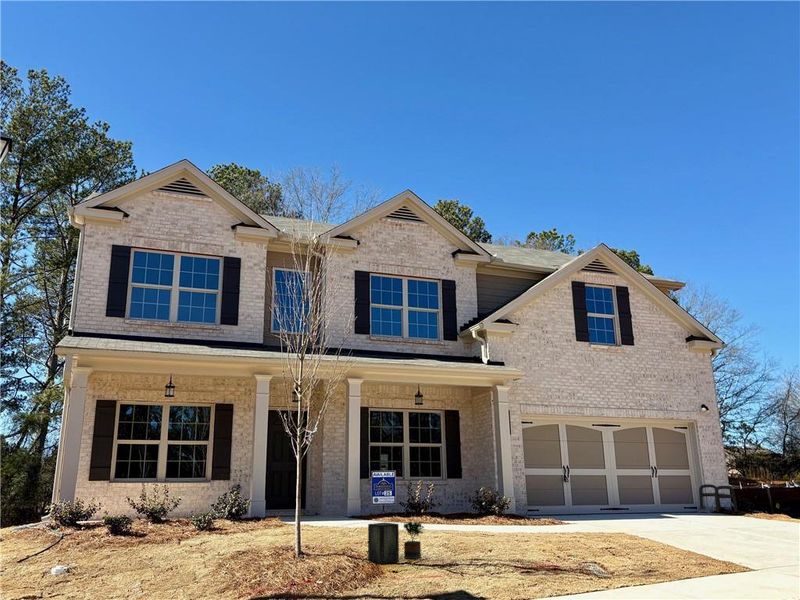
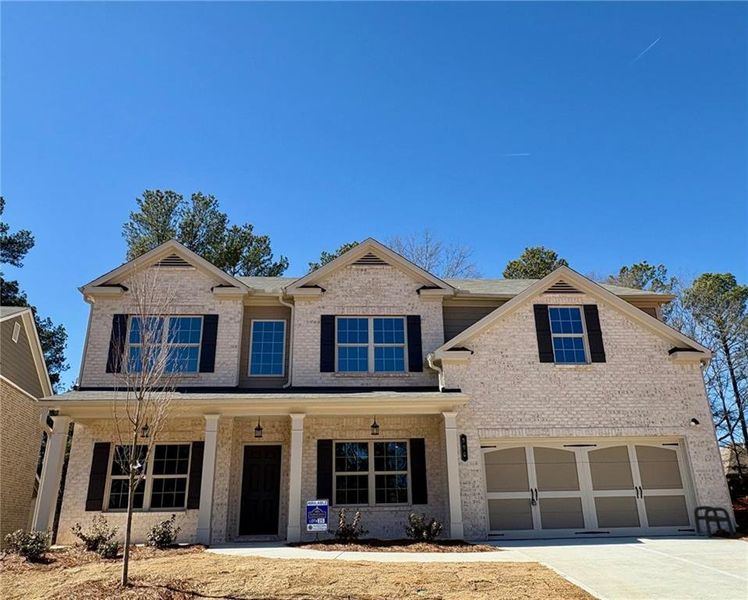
potted tree: present [404,522,424,559] -> none [239,550,262,588]
storage box: present [368,523,399,564] -> none [198,551,225,593]

